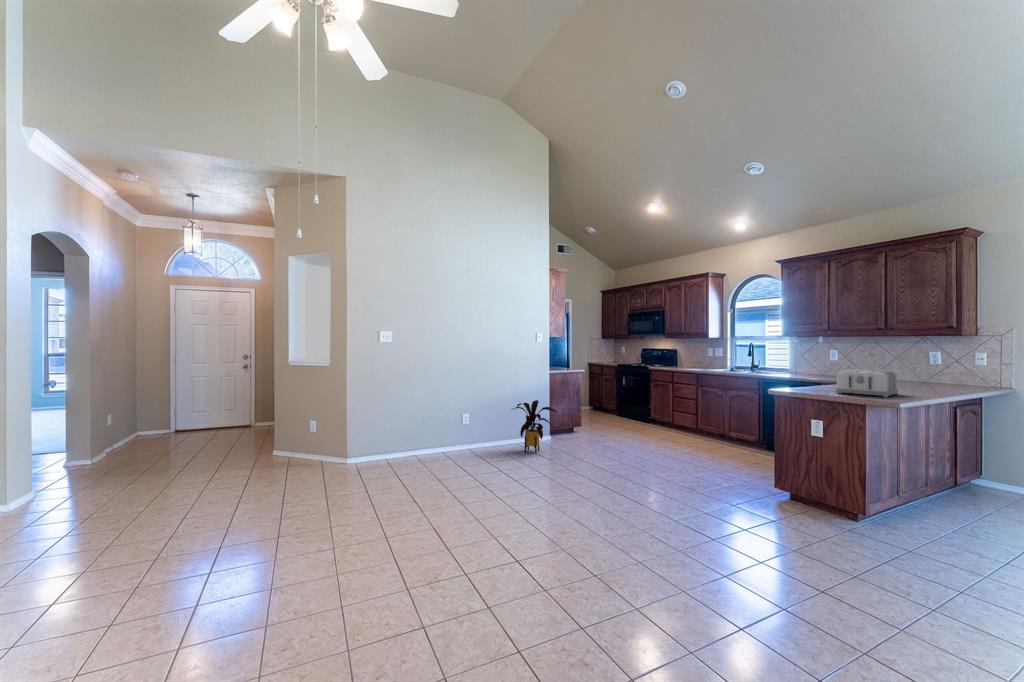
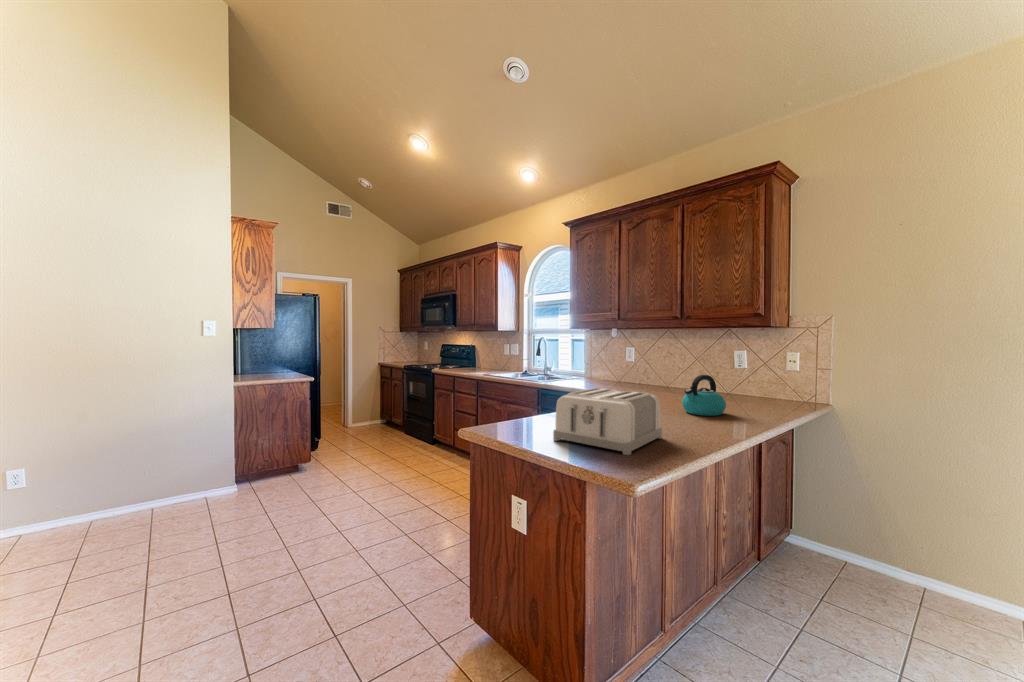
kettle: none [898,365,931,389] -> present [682,375,726,416]
house plant: present [513,400,556,453] -> none [82,435,181,538]

